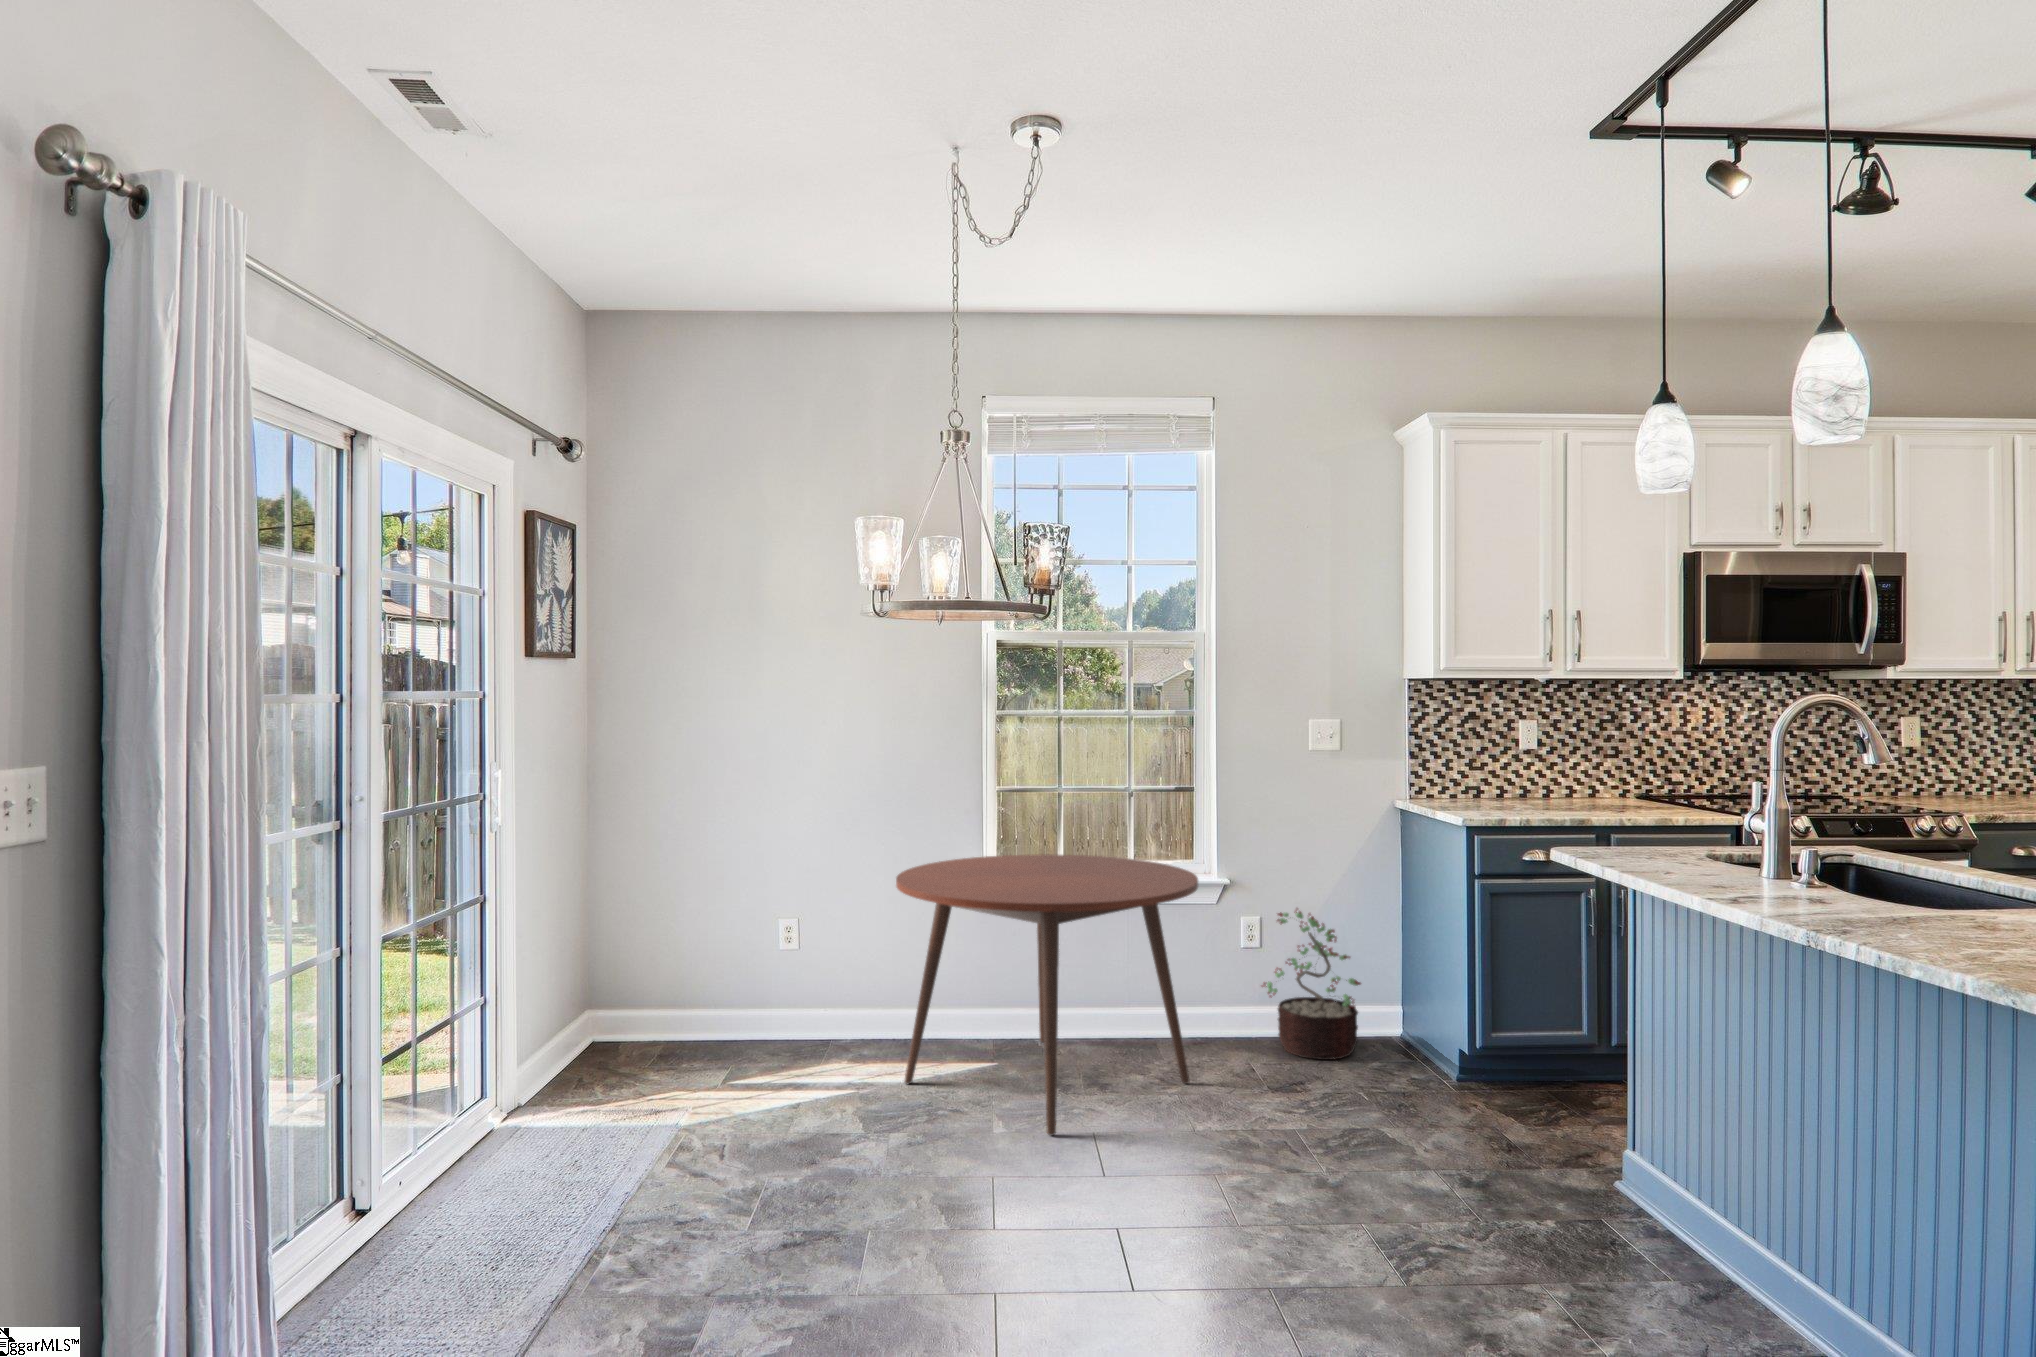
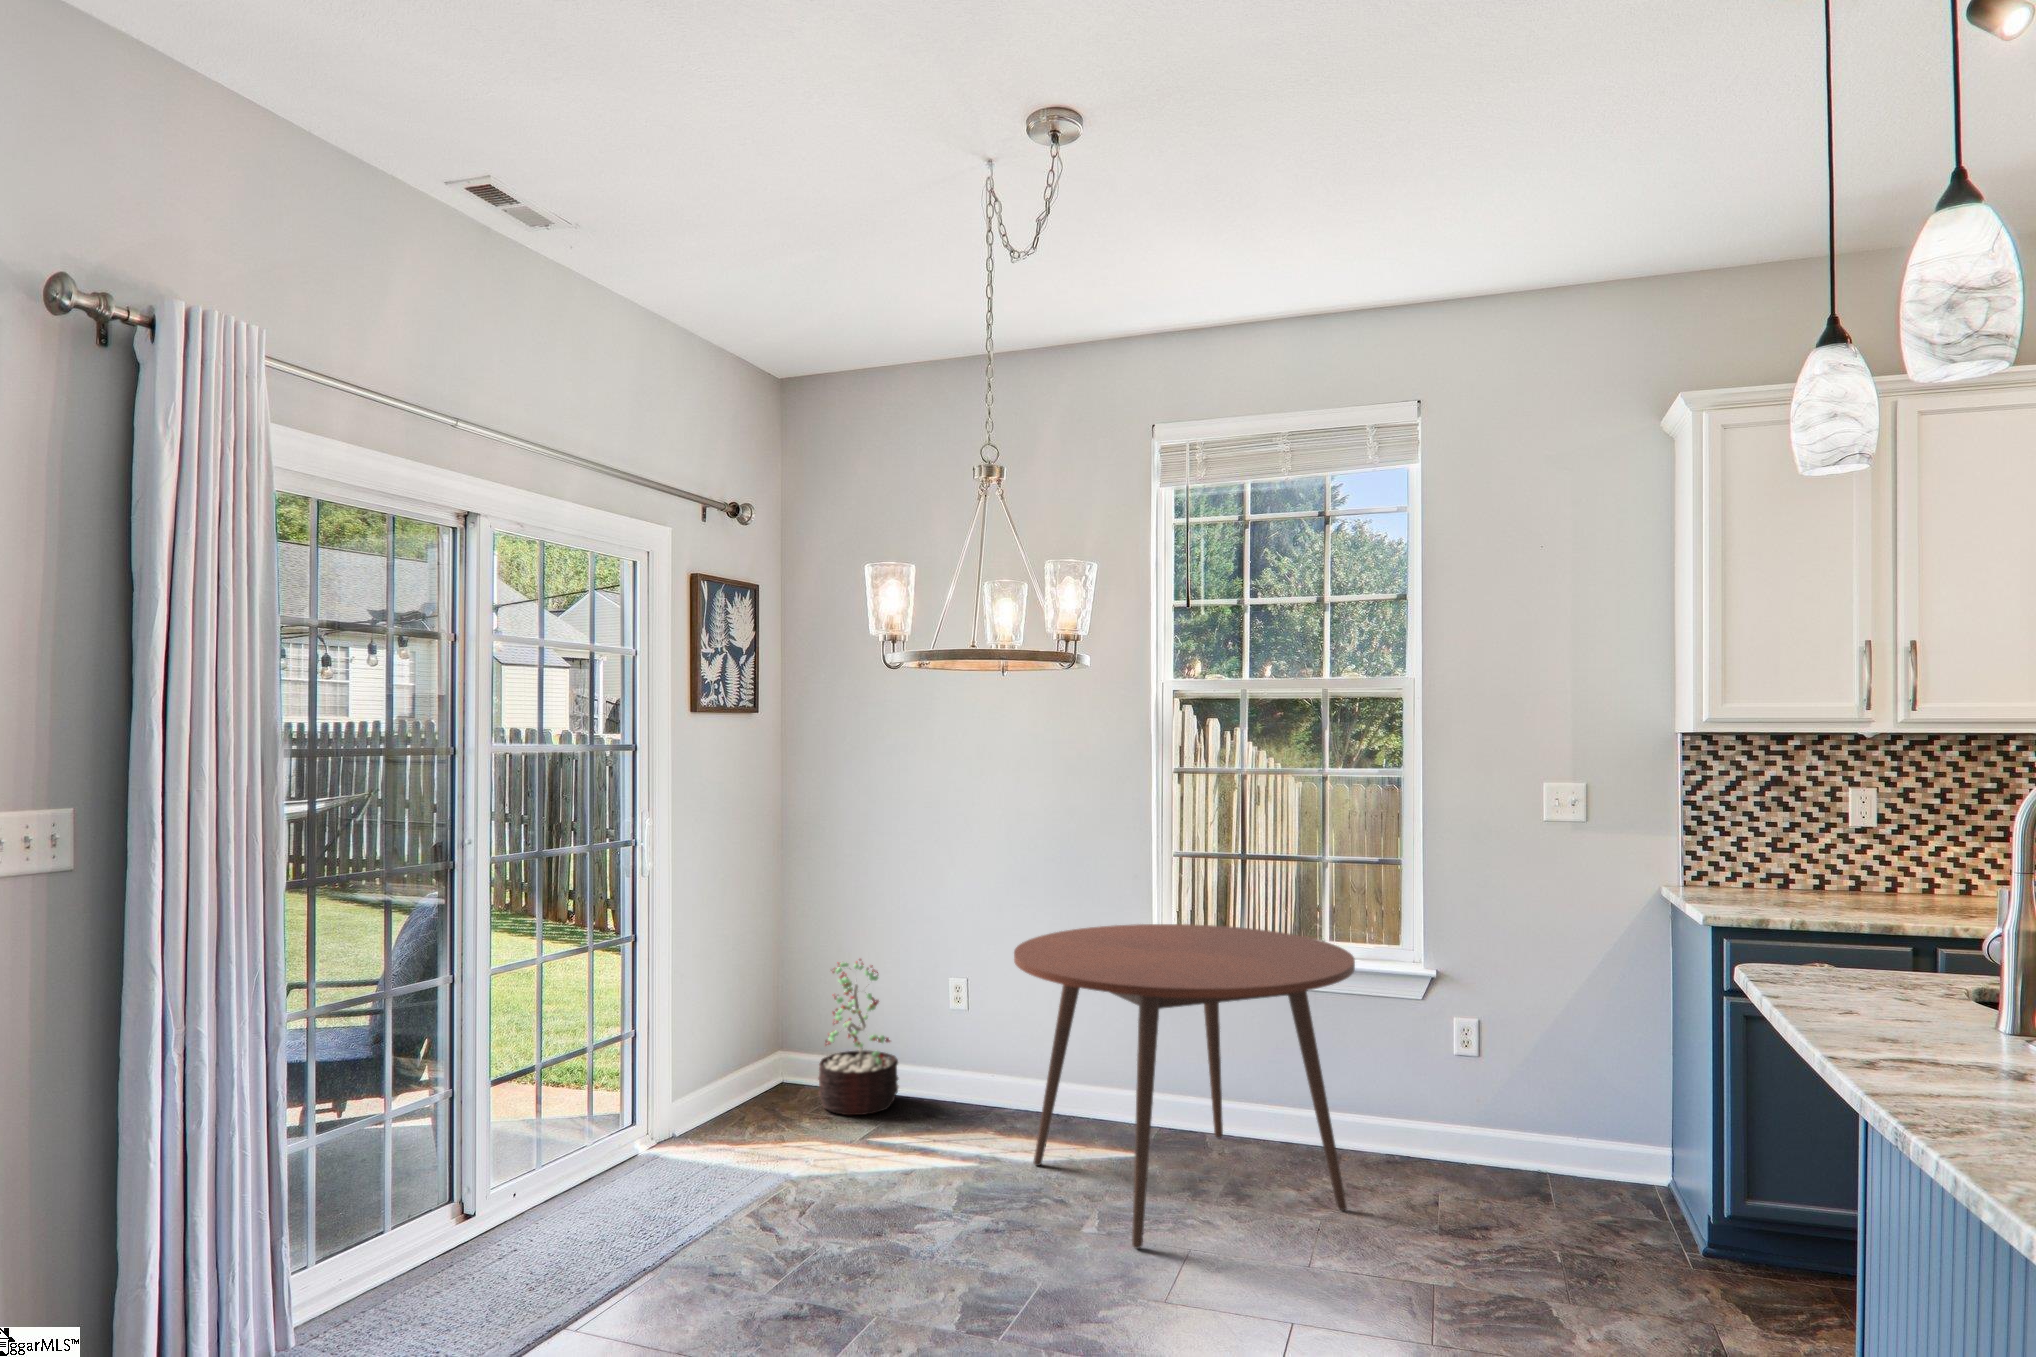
decorative plant: present [1262,910,1361,1060] -> present [818,959,898,1115]

